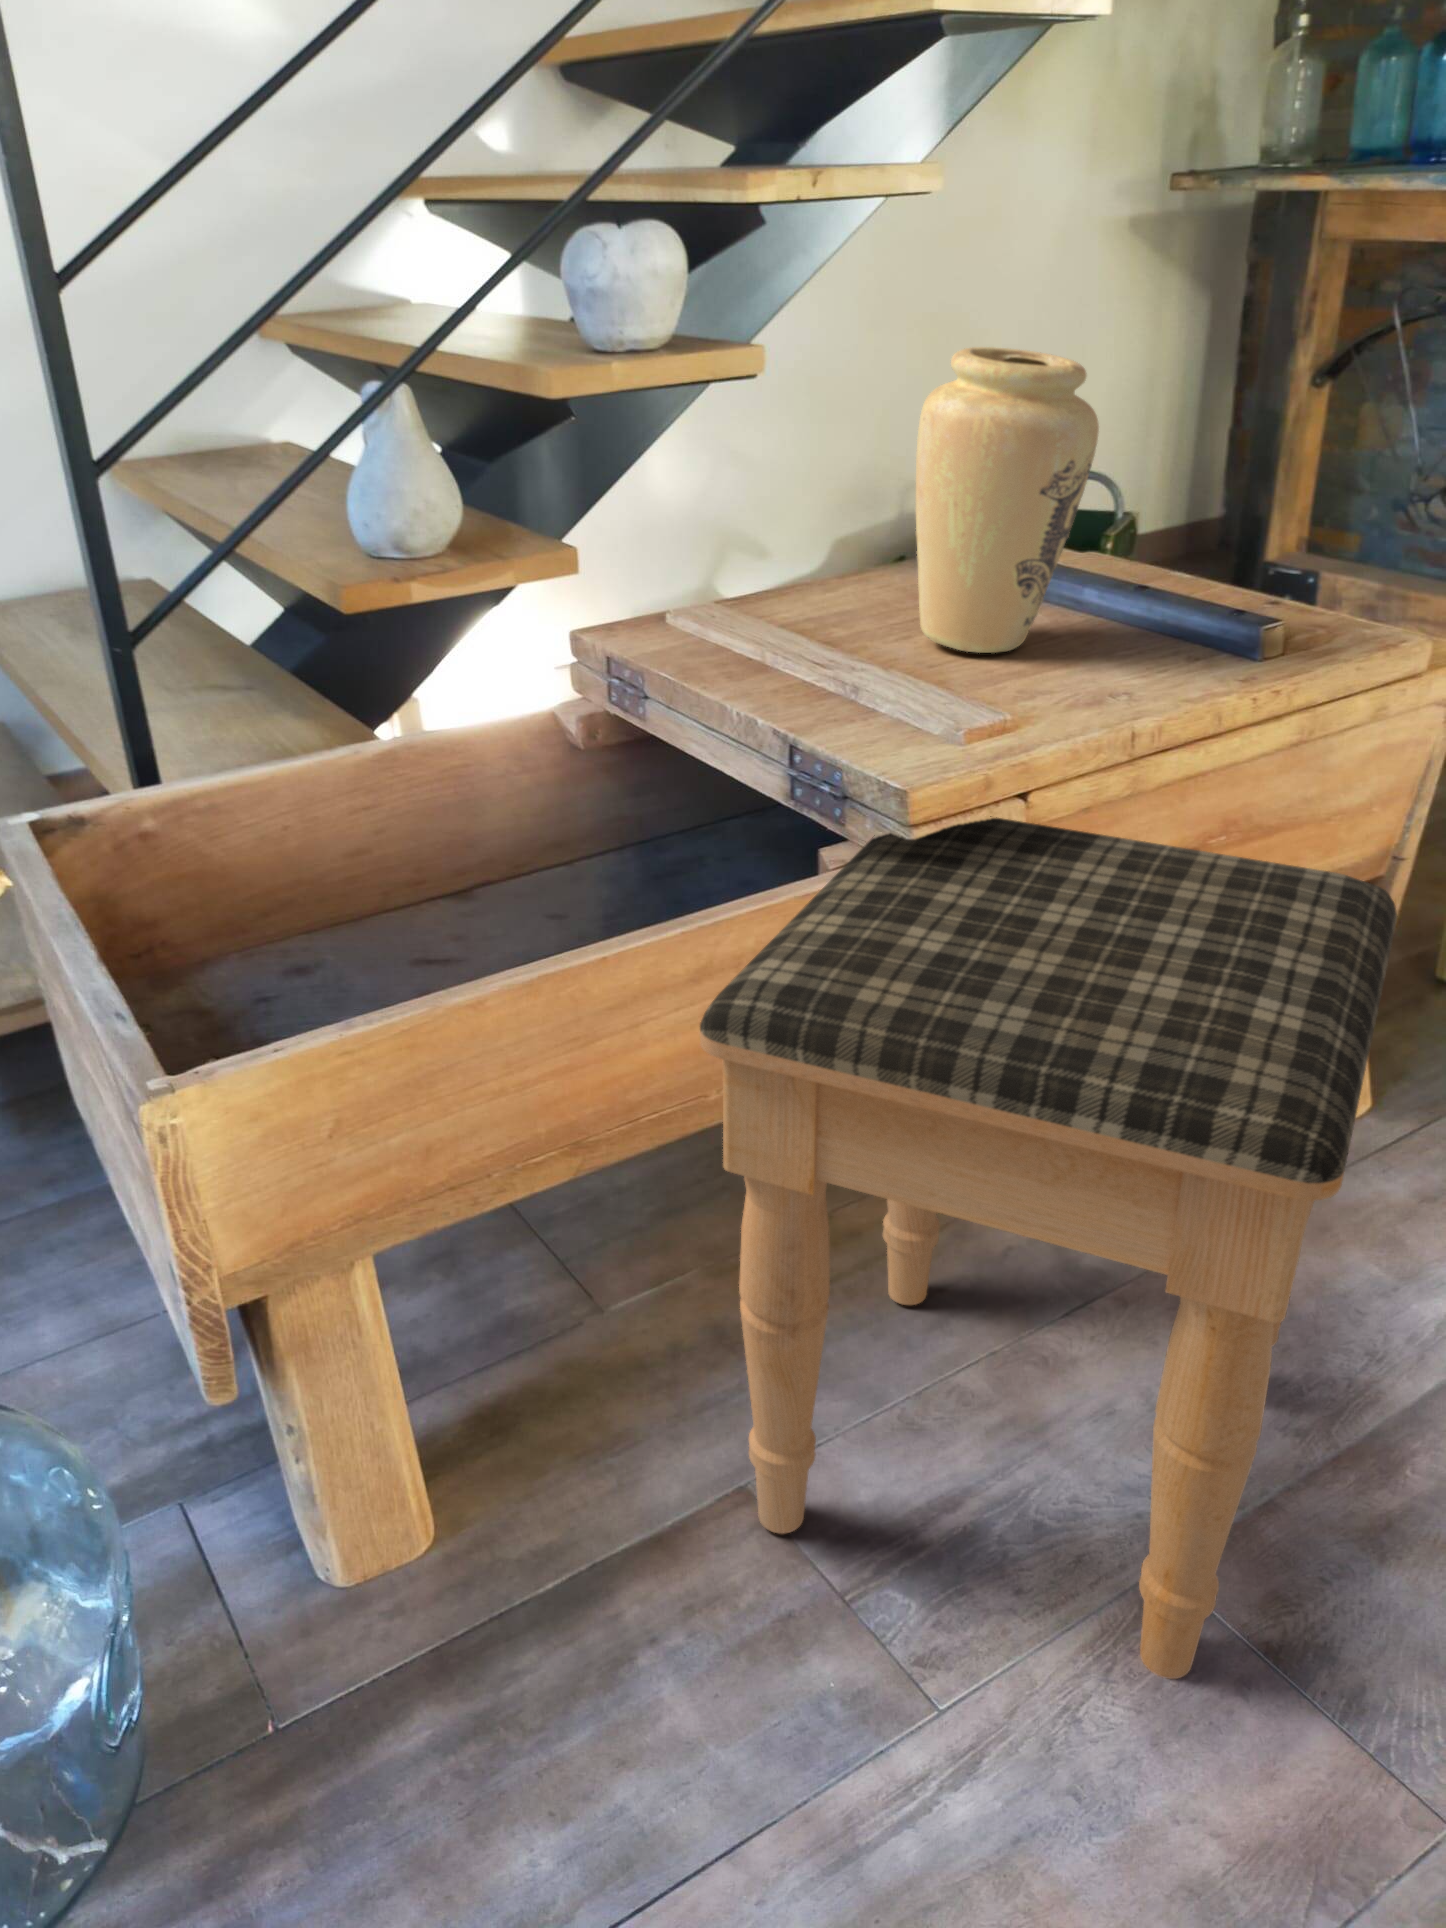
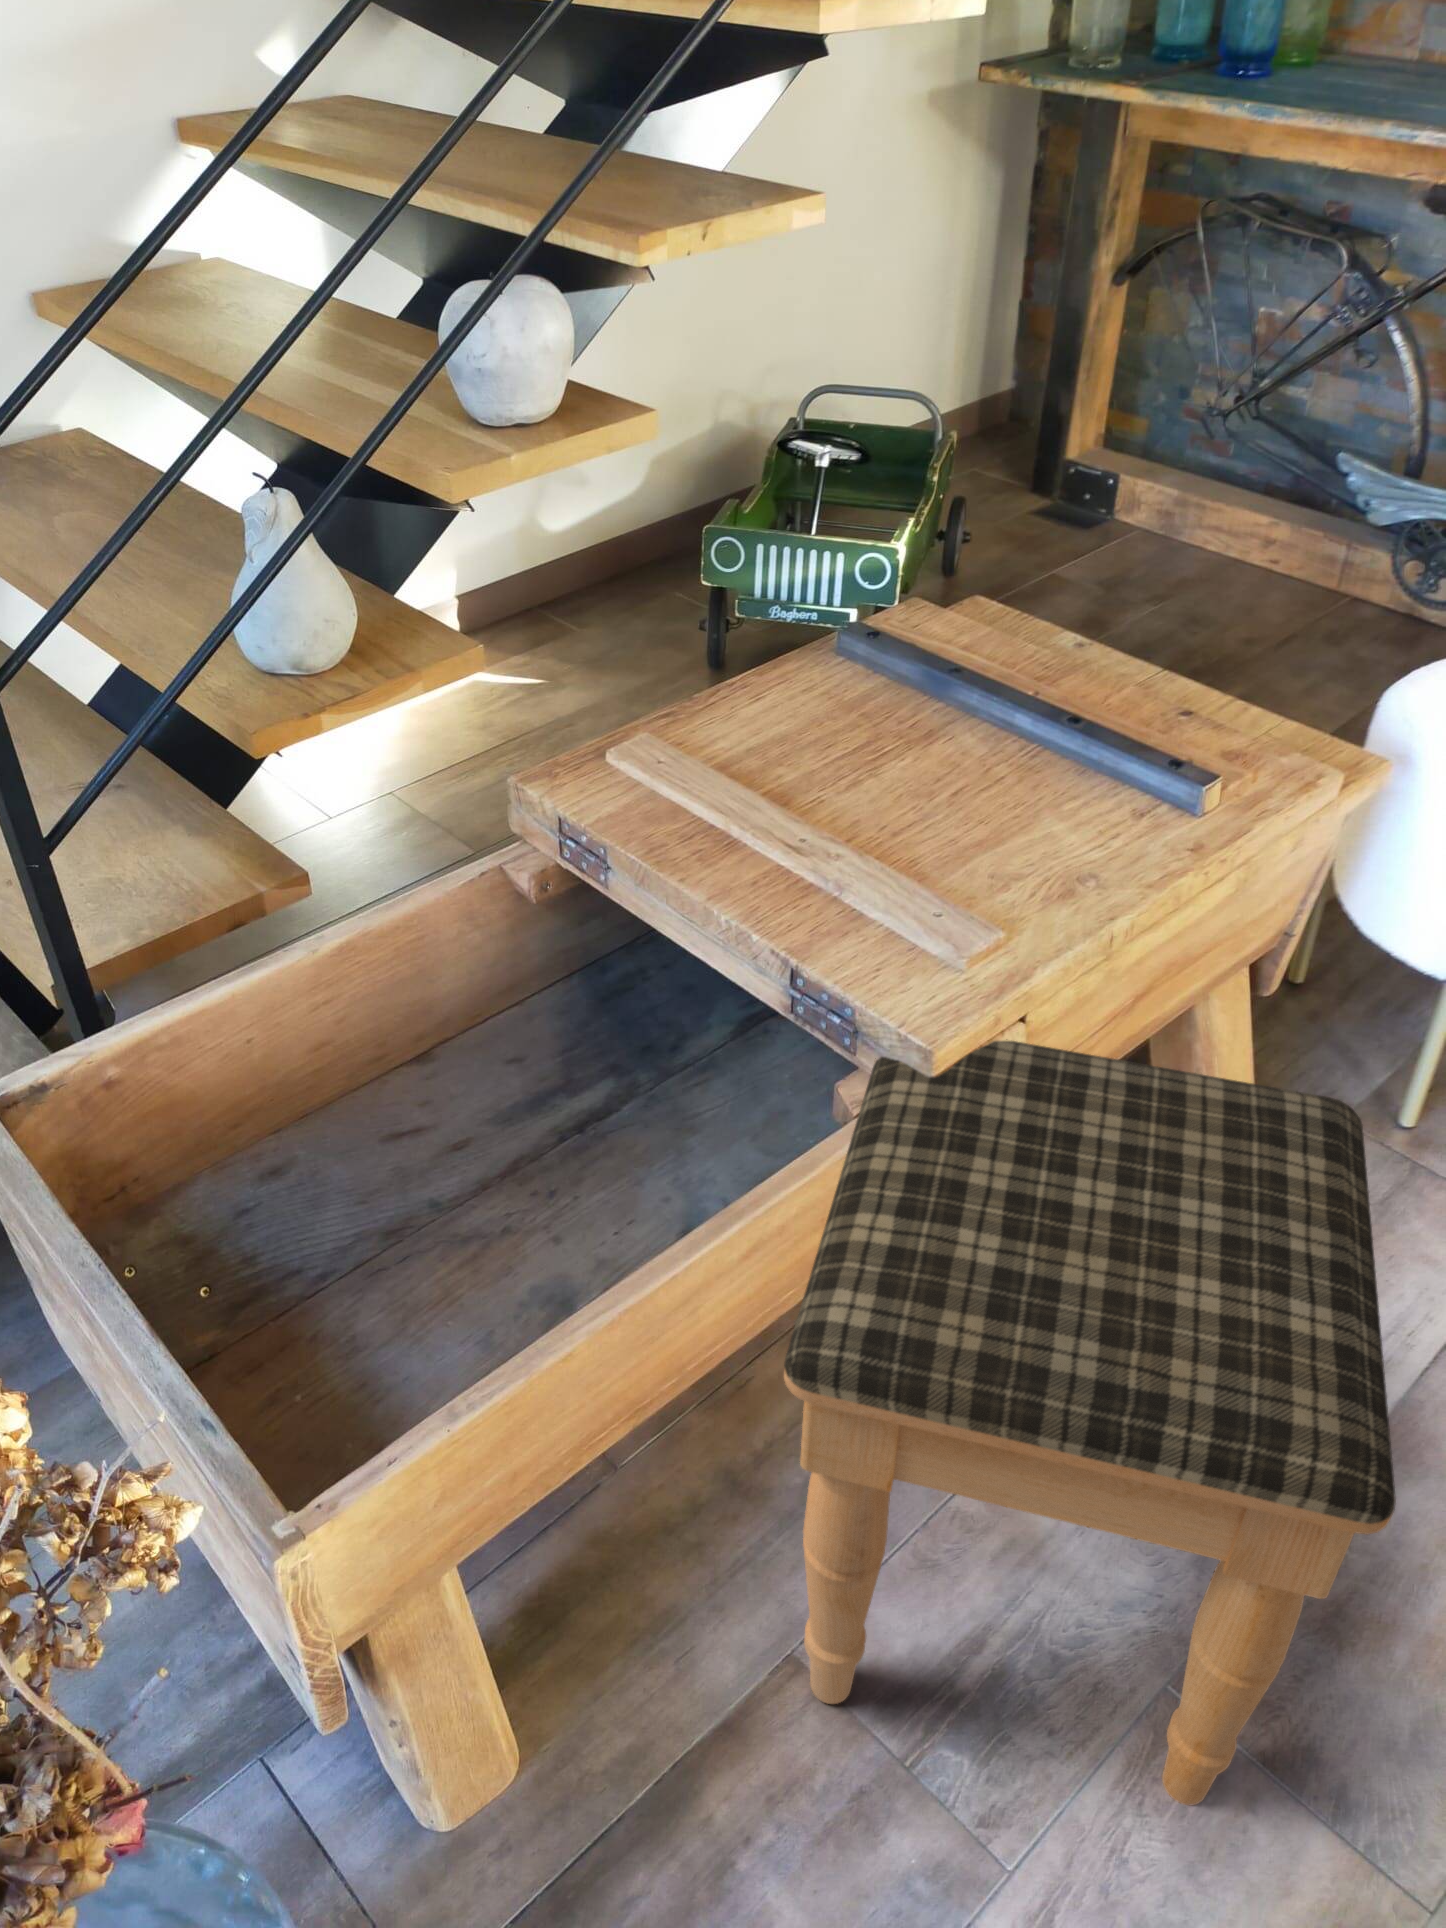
vase: present [916,347,1099,653] -> none [861,511,1043,808]

